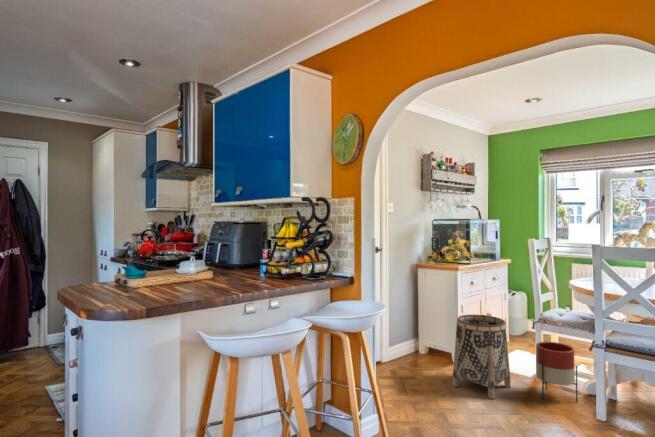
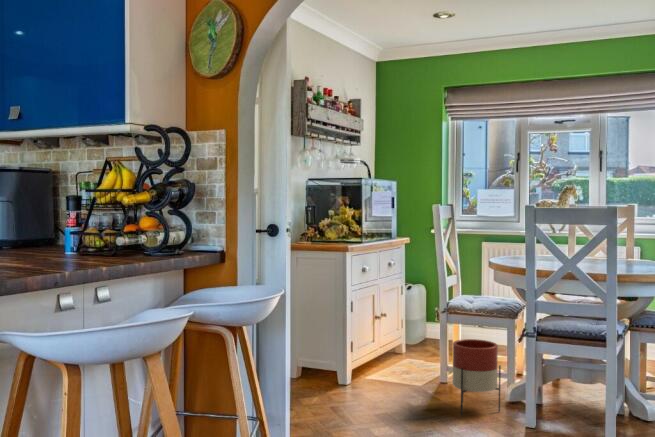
basket: present [452,315,511,399] -> none [346,311,420,421]

